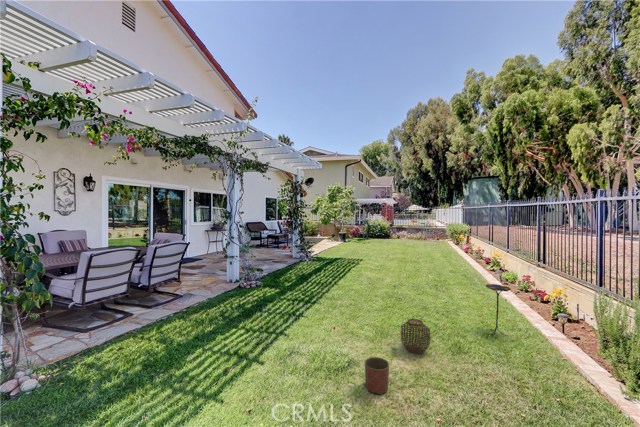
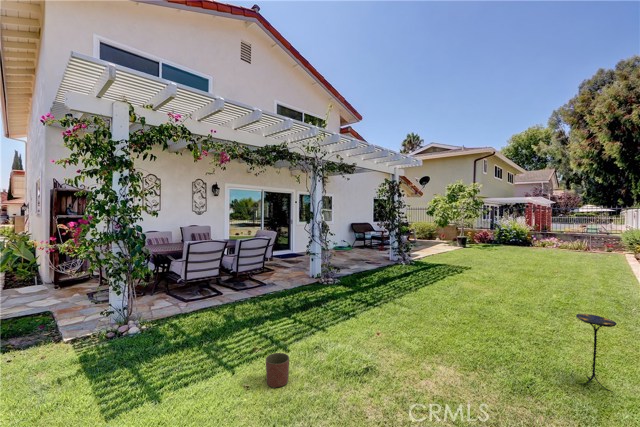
woven basket: present [400,319,430,354] -> none [432,338,468,381]
planter: present [365,357,389,394] -> present [266,353,289,388]

